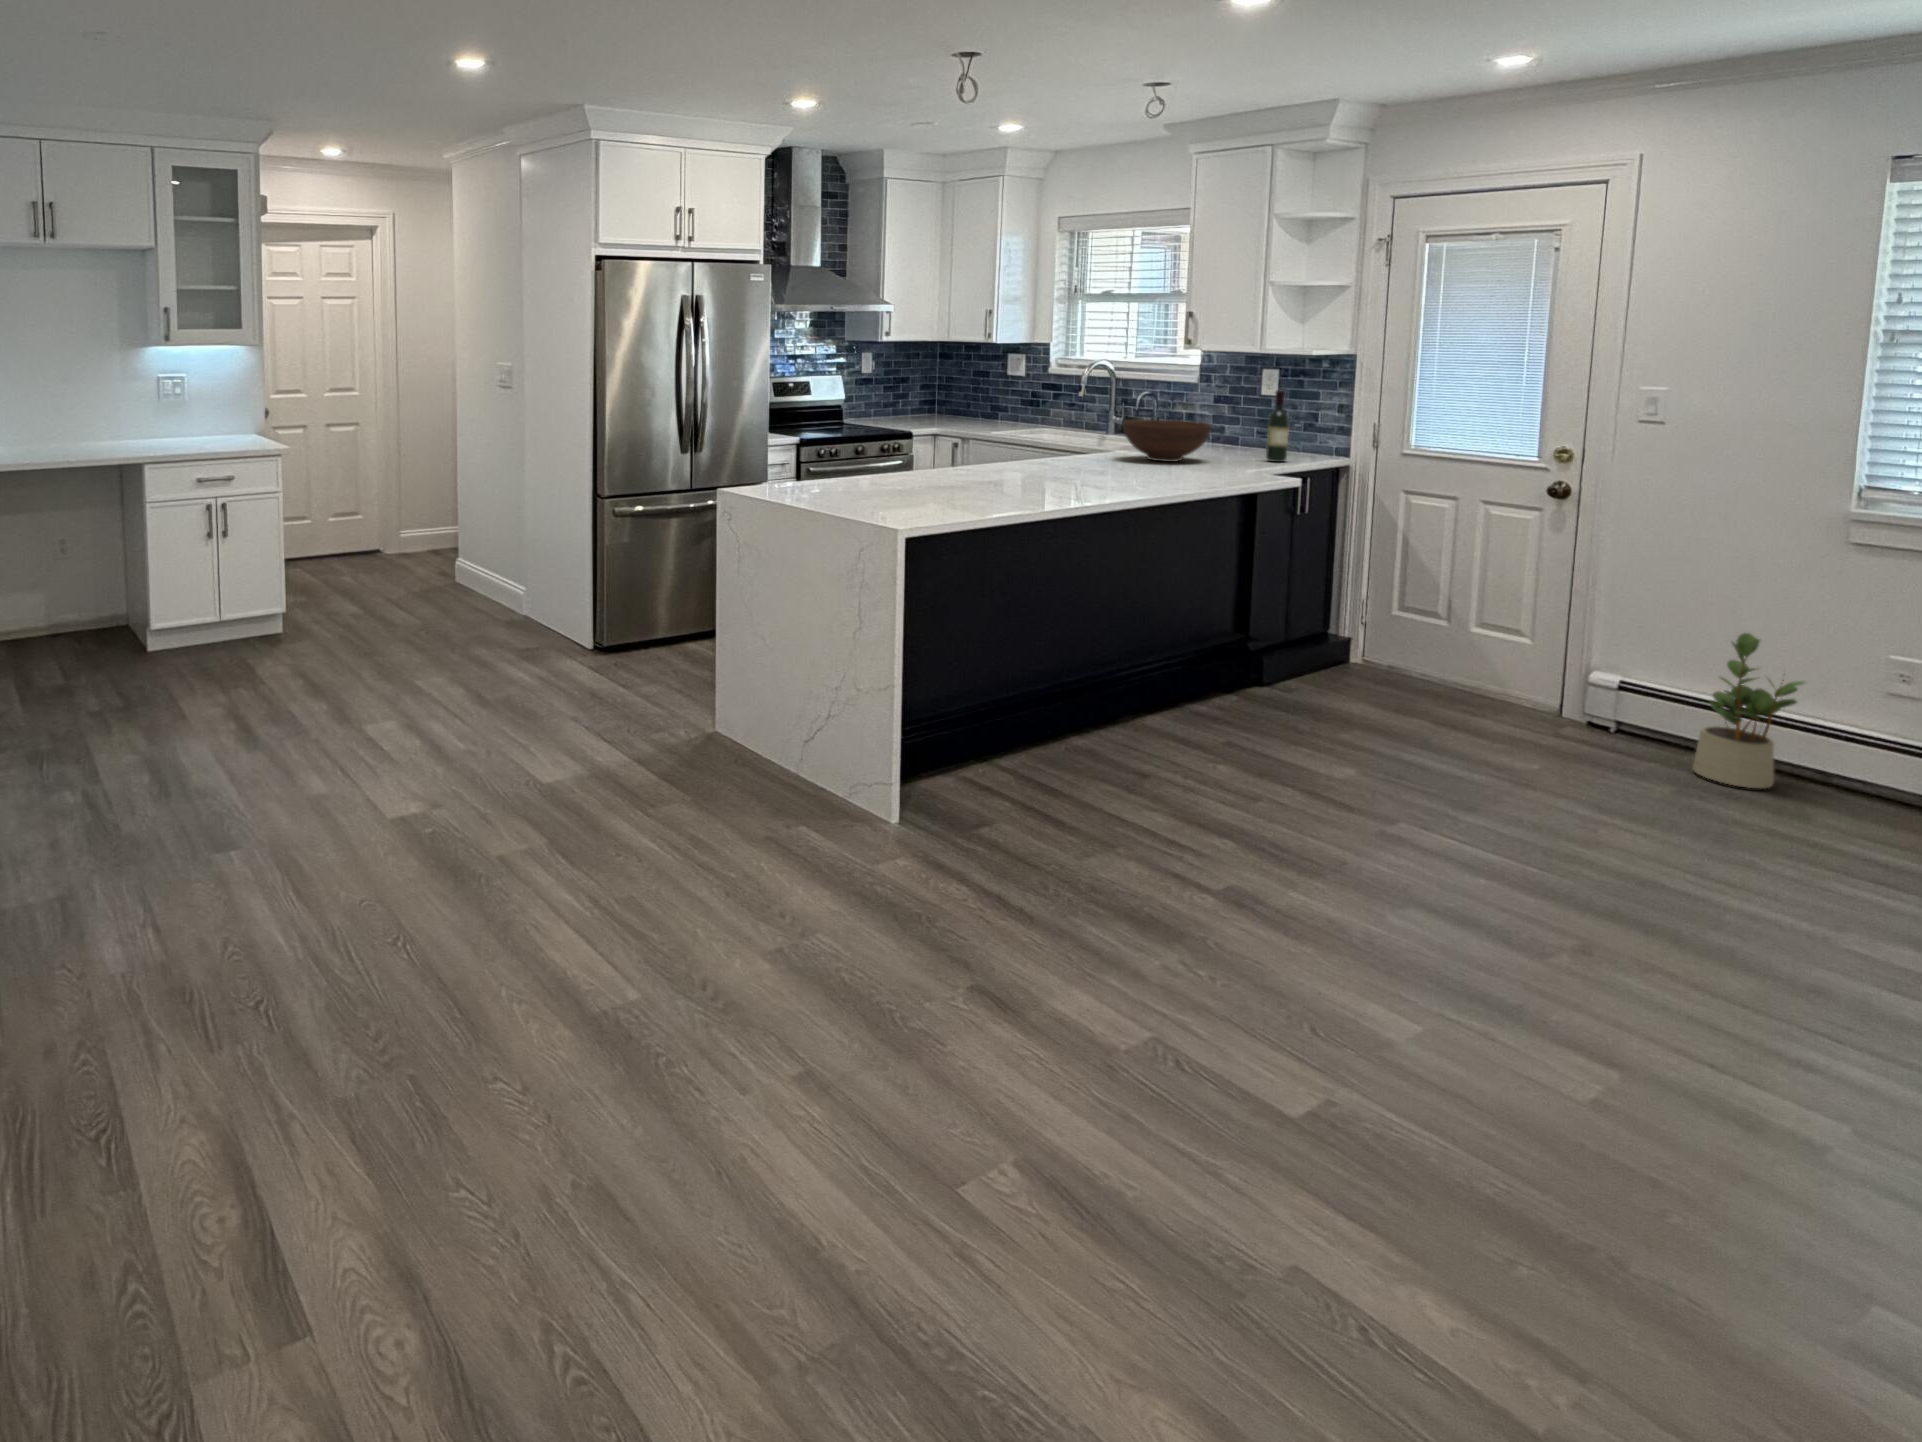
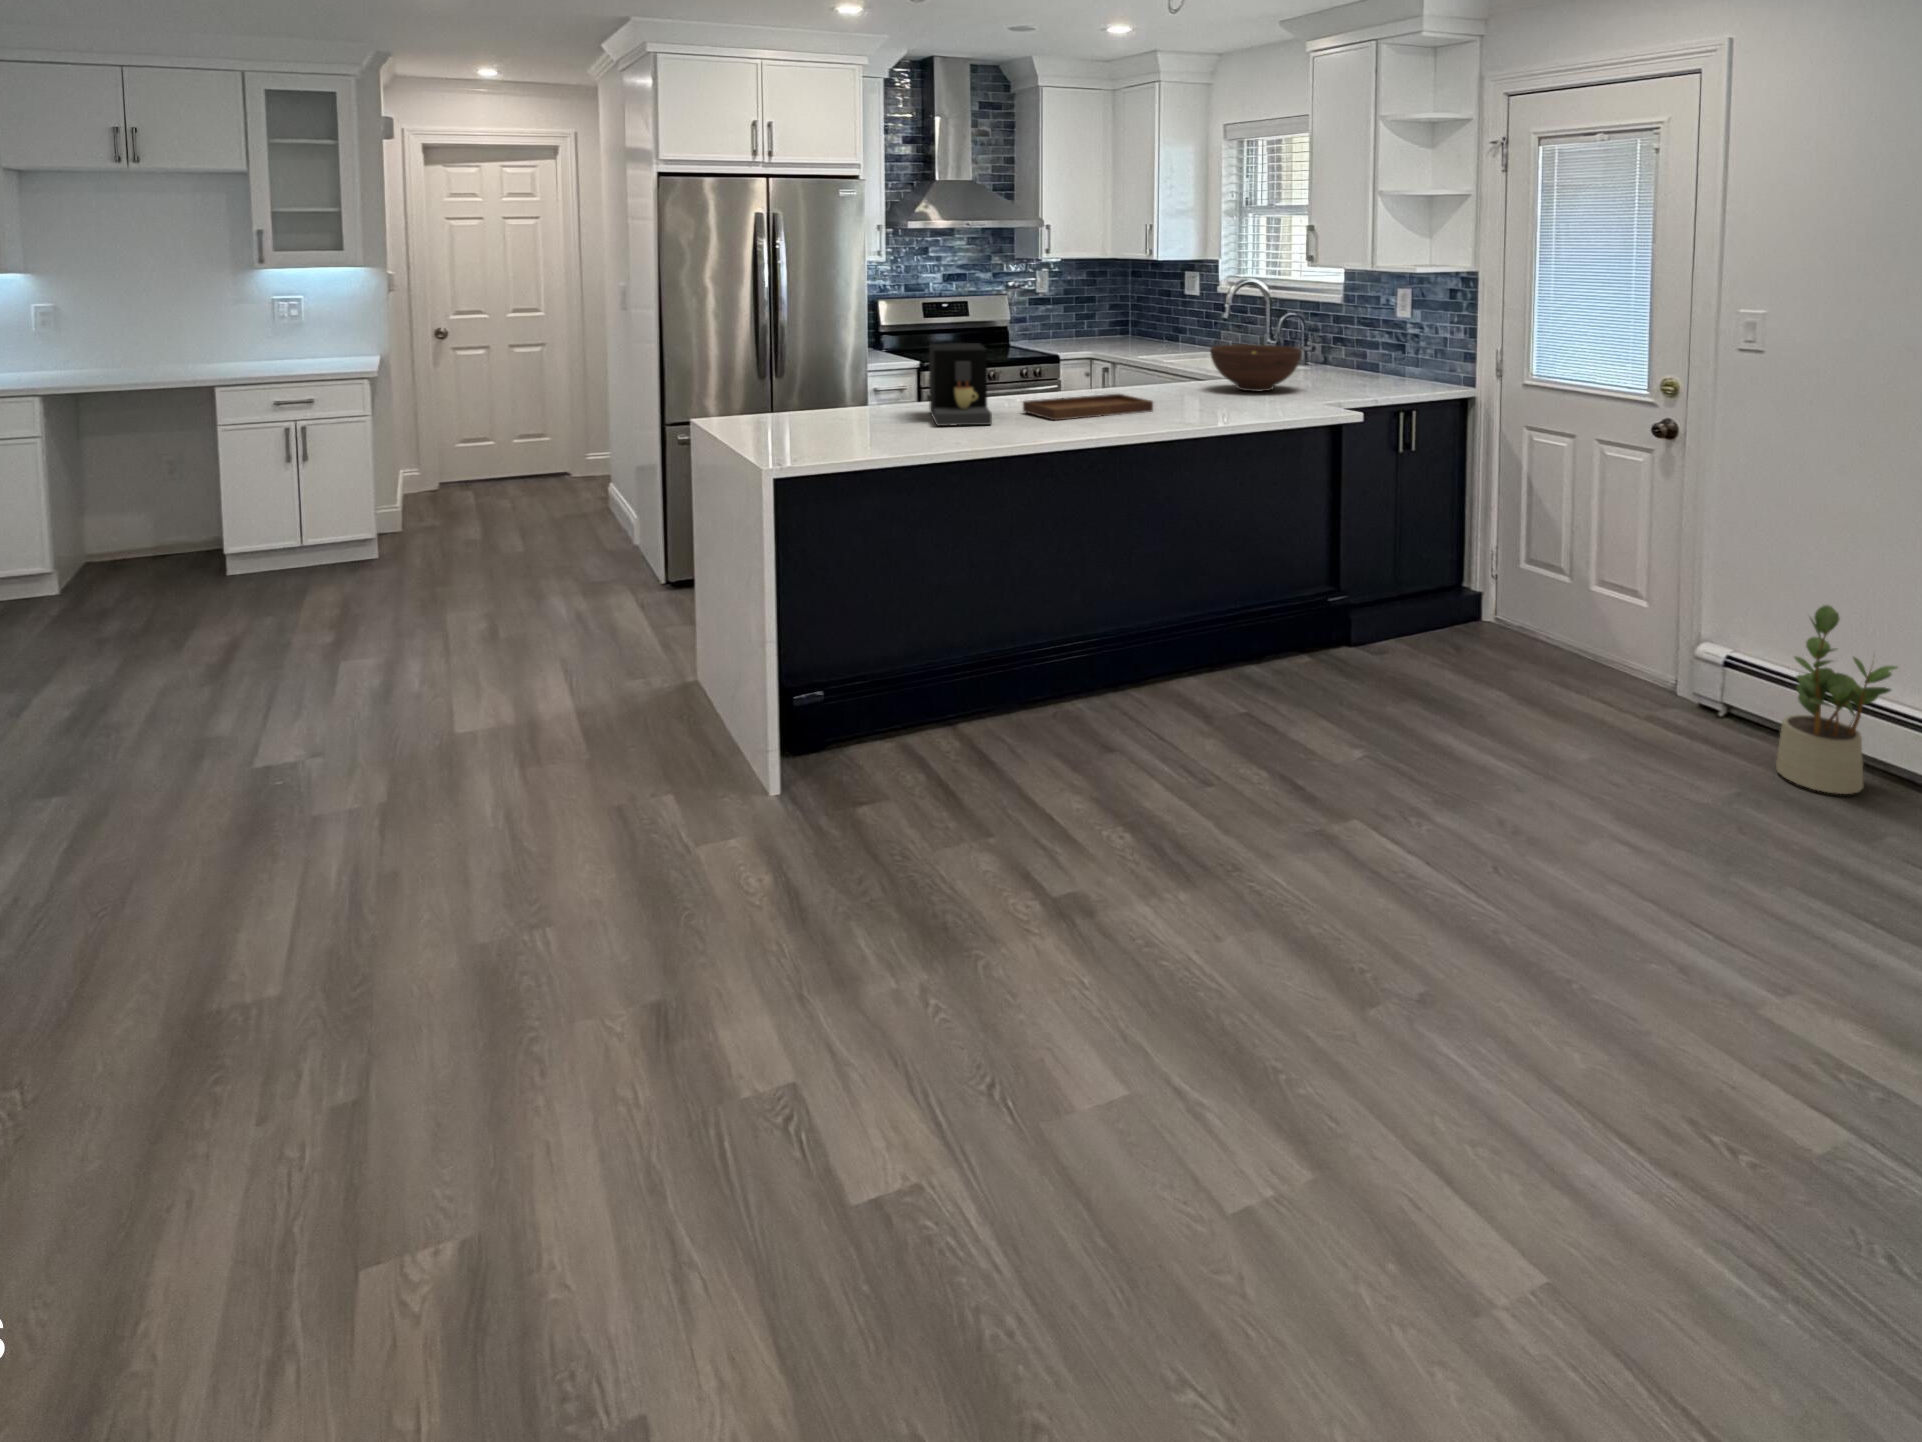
wine bottle: present [1266,391,1289,462] -> none [1364,313,1387,393]
coffee maker: none [918,417,1008,491] -> present [929,343,992,426]
tray: none [1007,442,1121,486] -> present [1023,371,1153,420]

